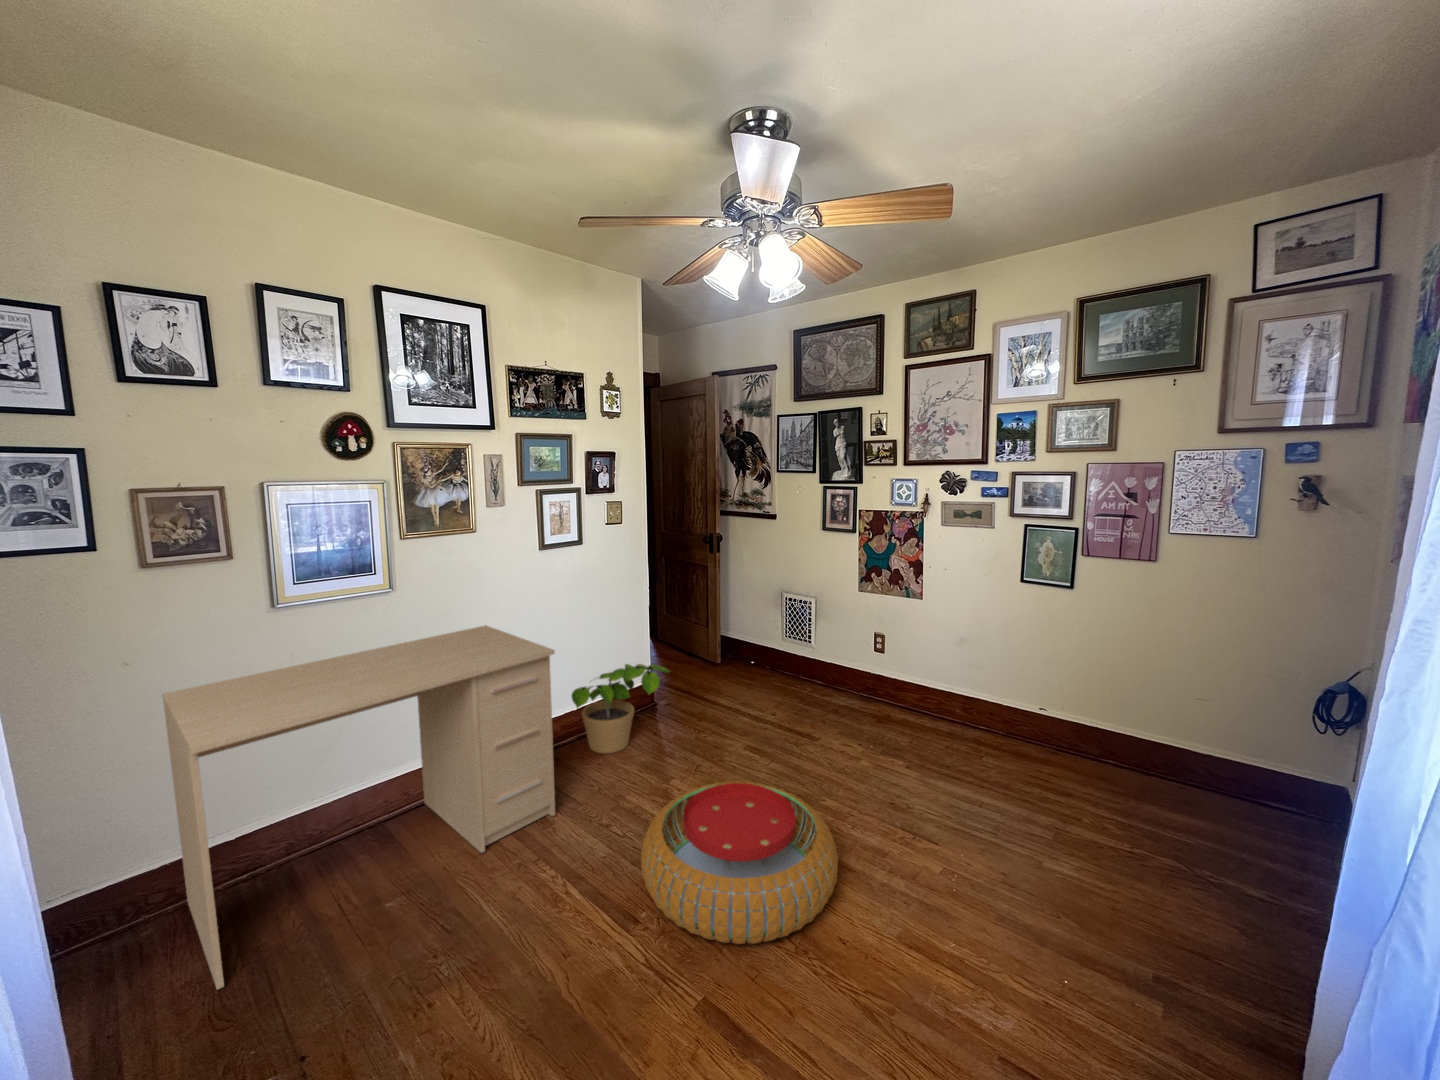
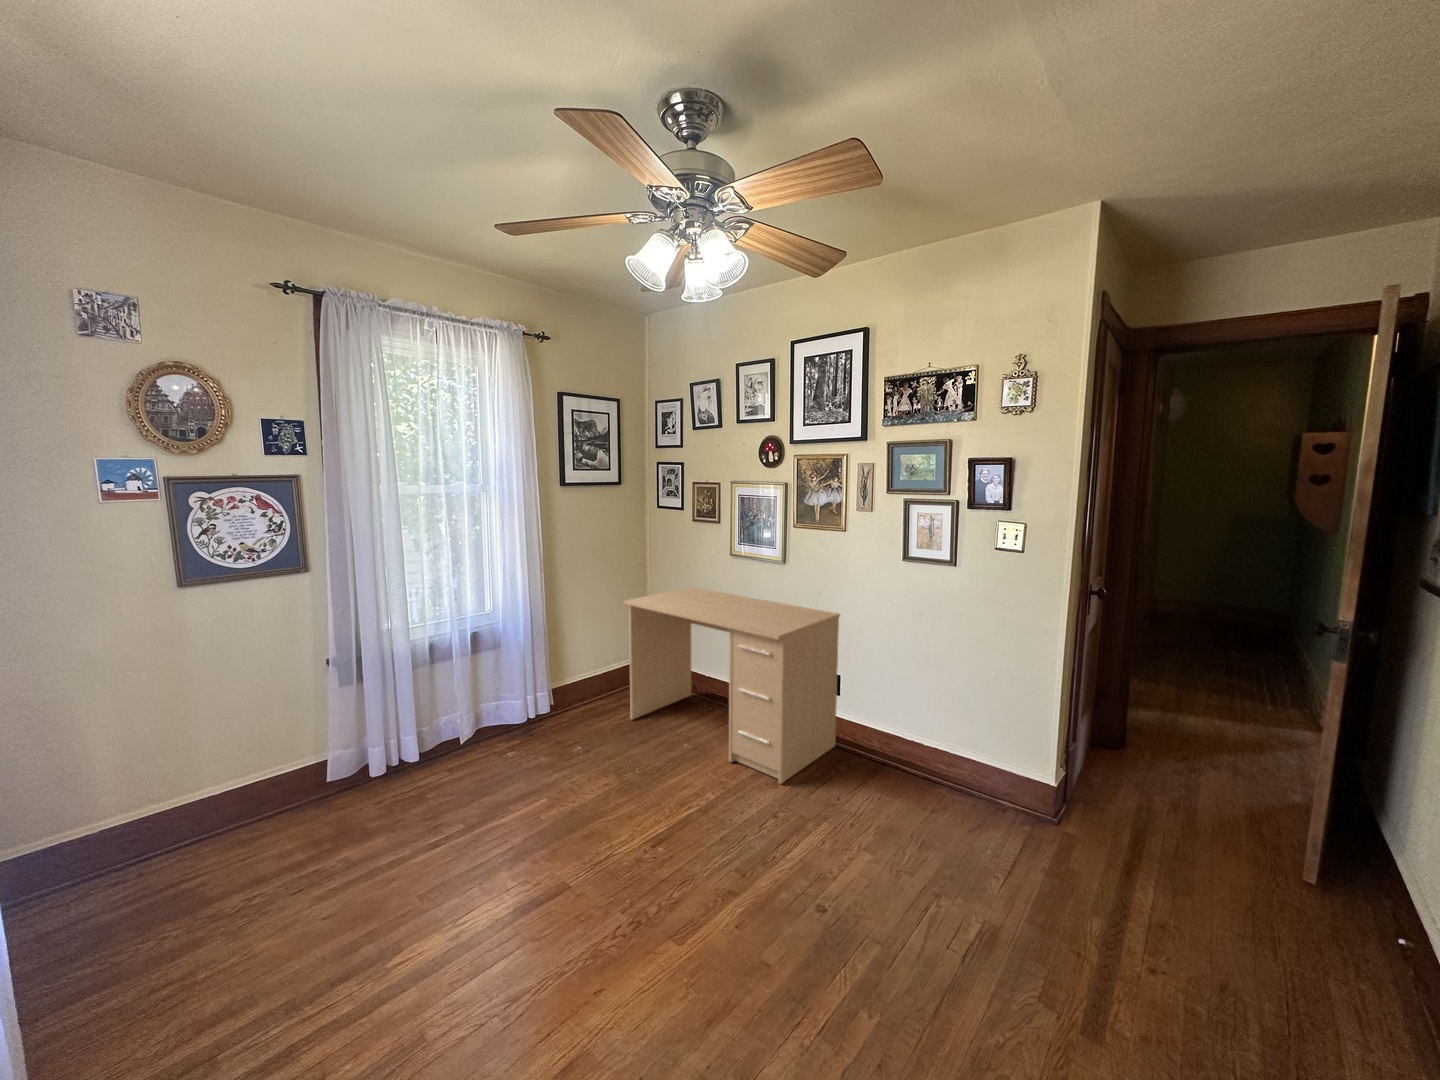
potted plant: present [572,664,670,753] -> none [868,707,969,812]
pouf: present [641,781,838,944] -> none [593,802,802,984]

